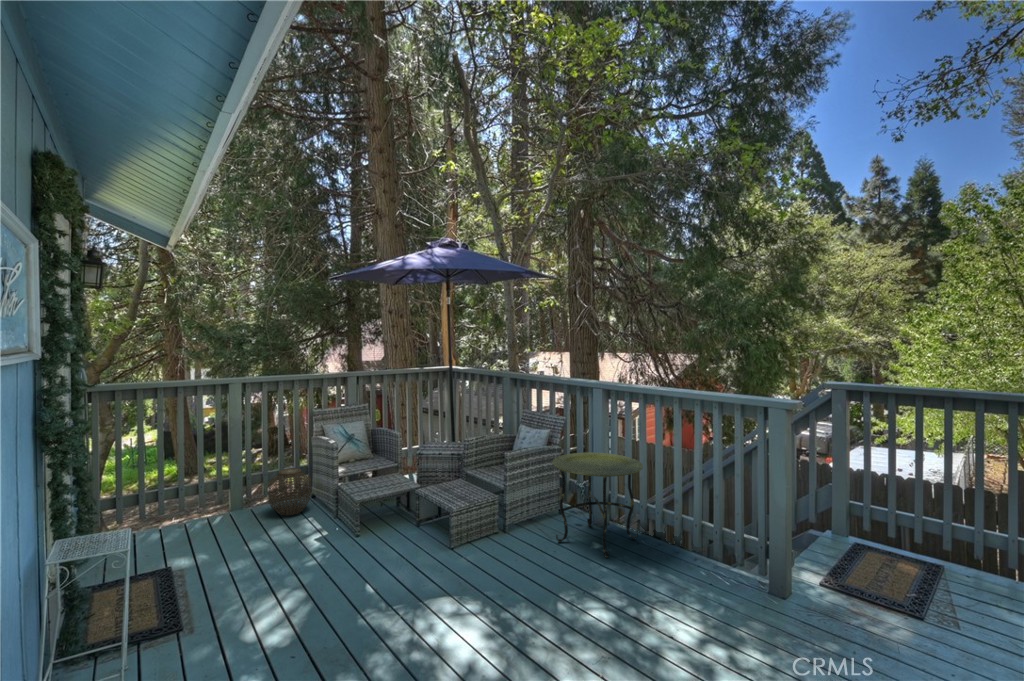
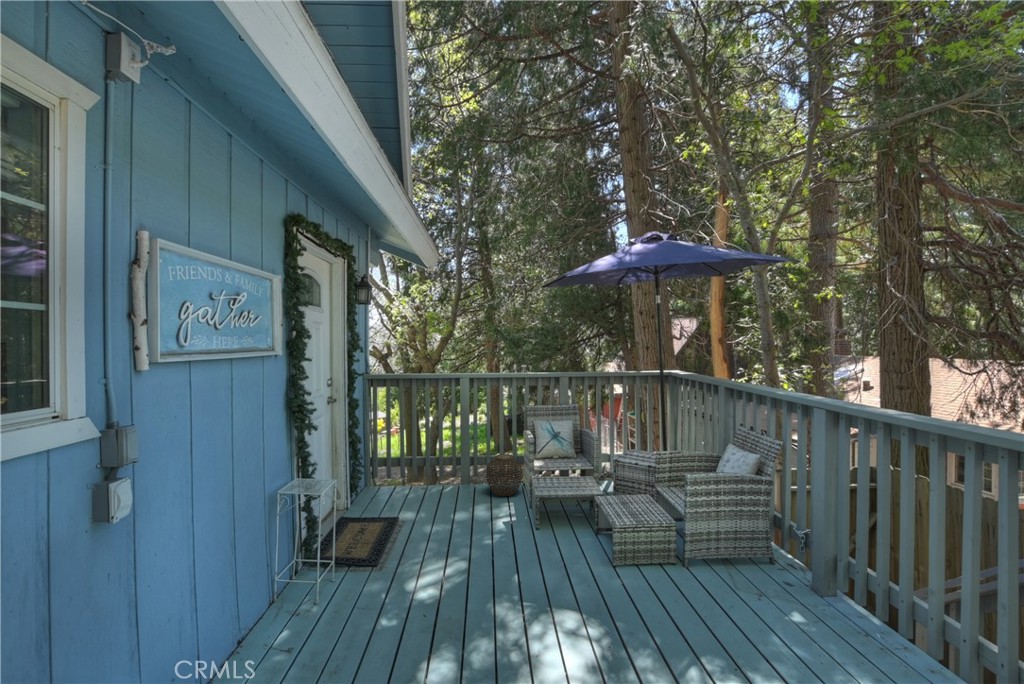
side table: present [552,452,643,557] -> none [734,490,865,632]

